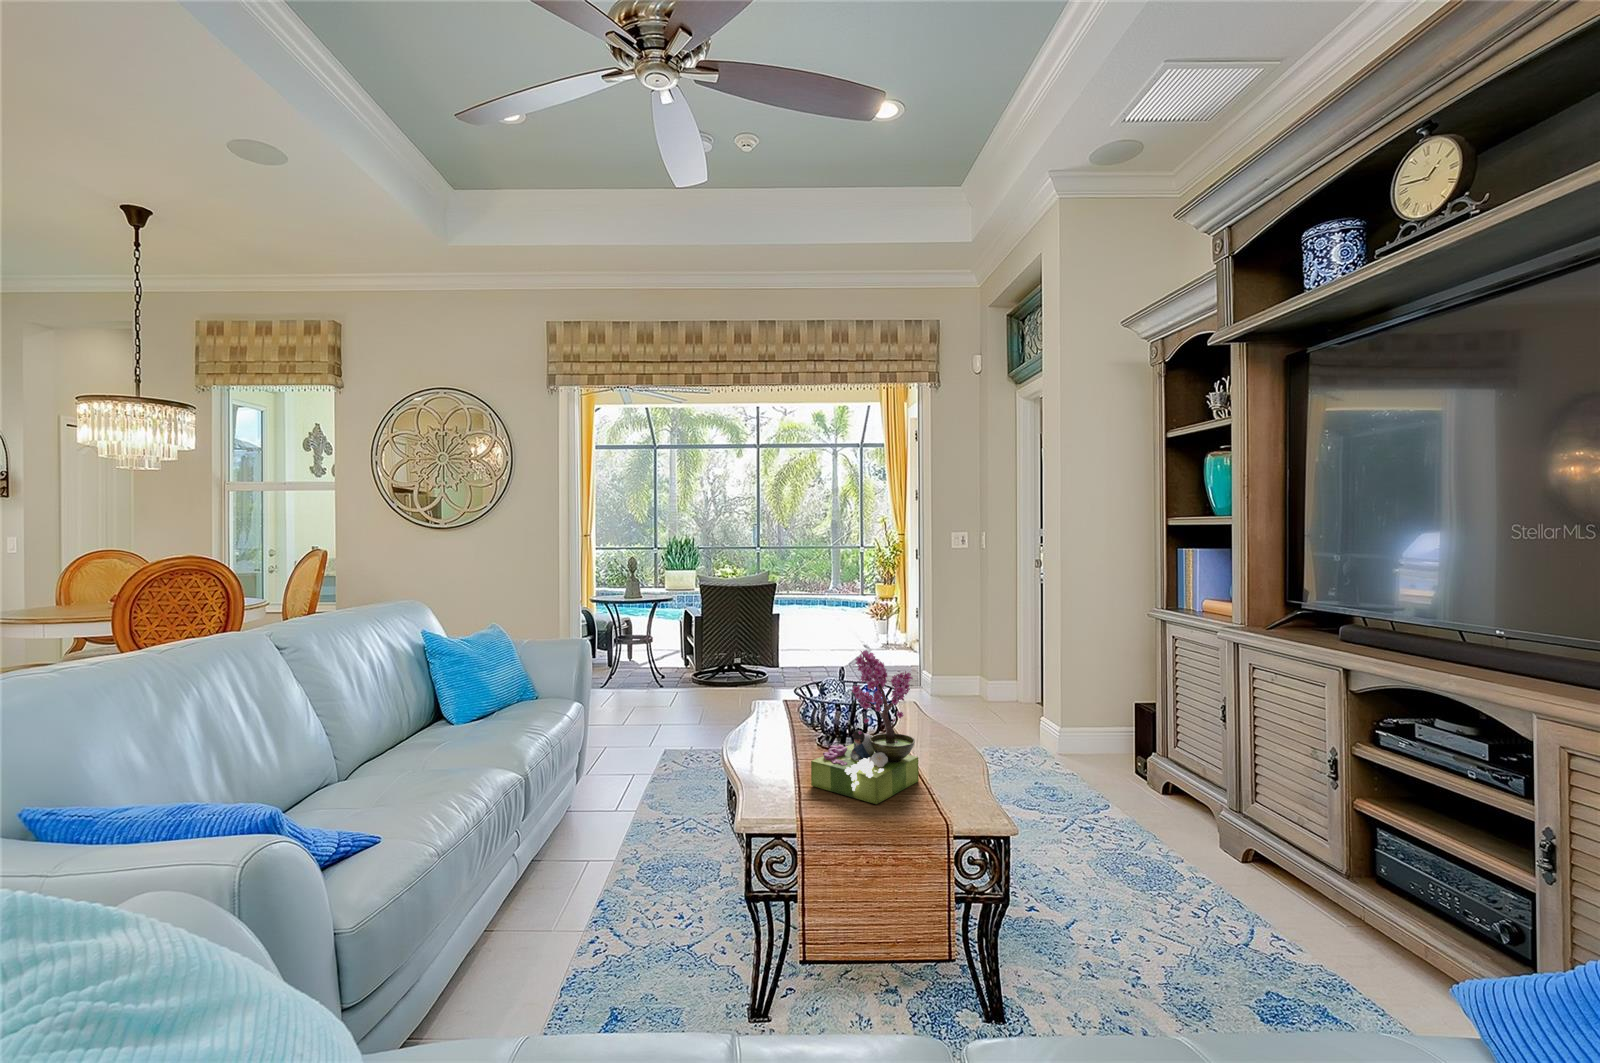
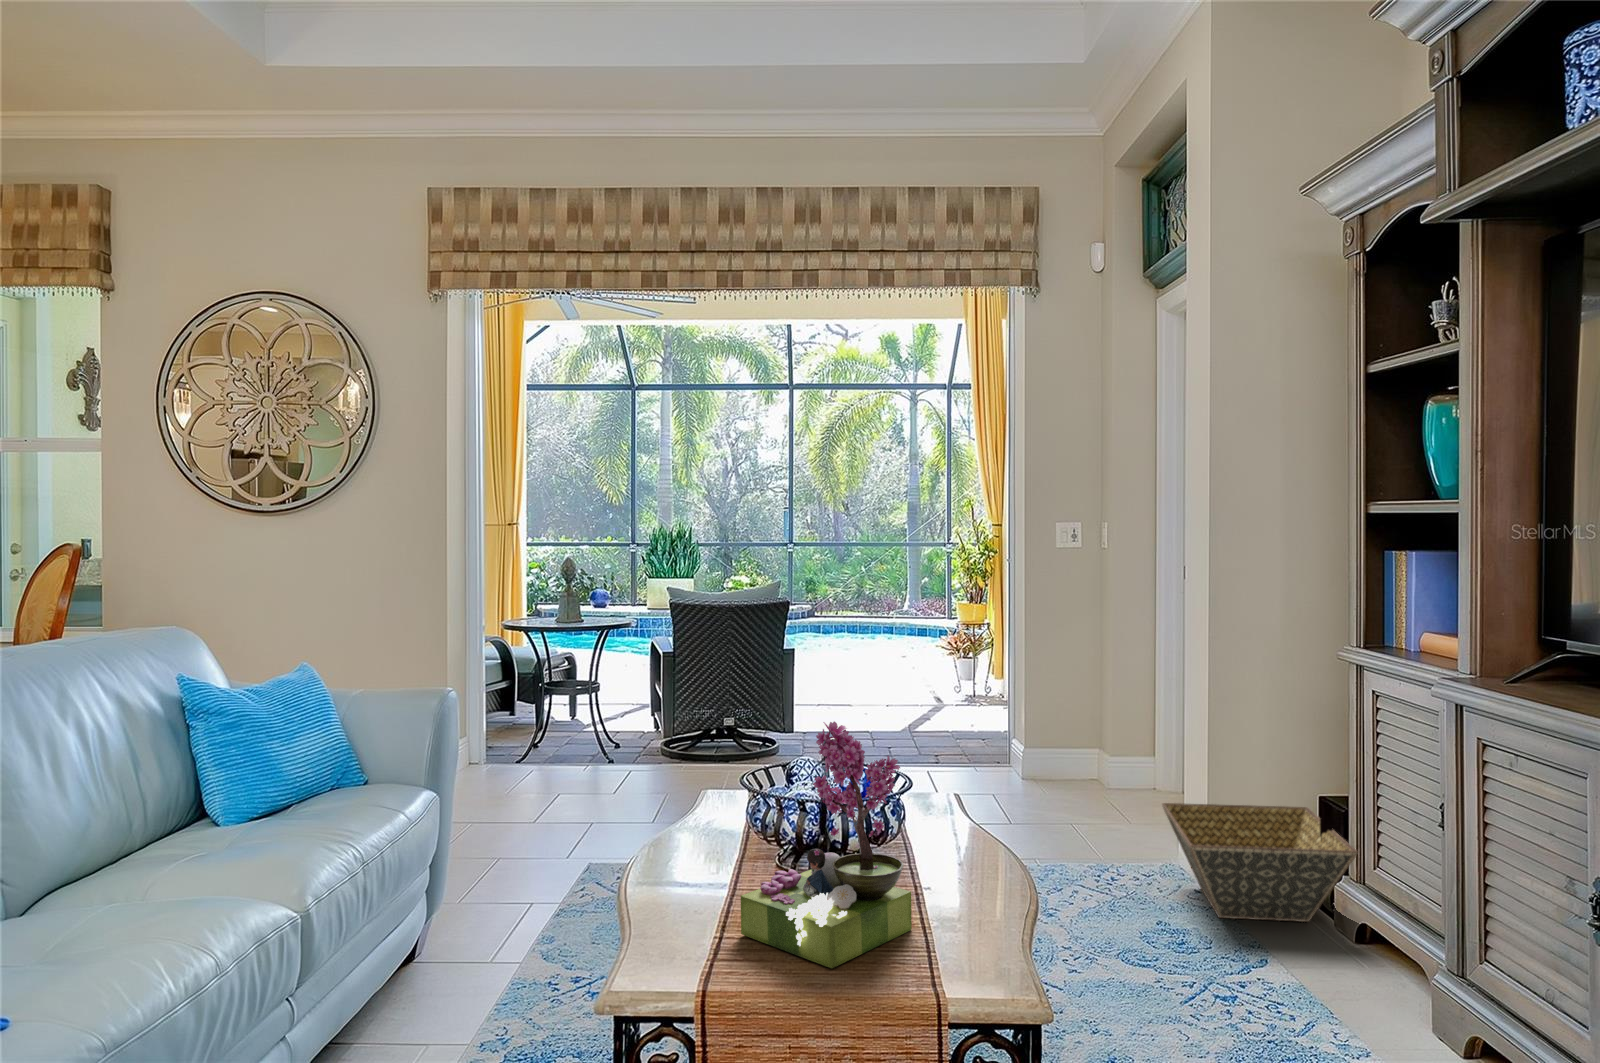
basket: none [1035,710,1163,783] -> present [1162,803,1357,922]

